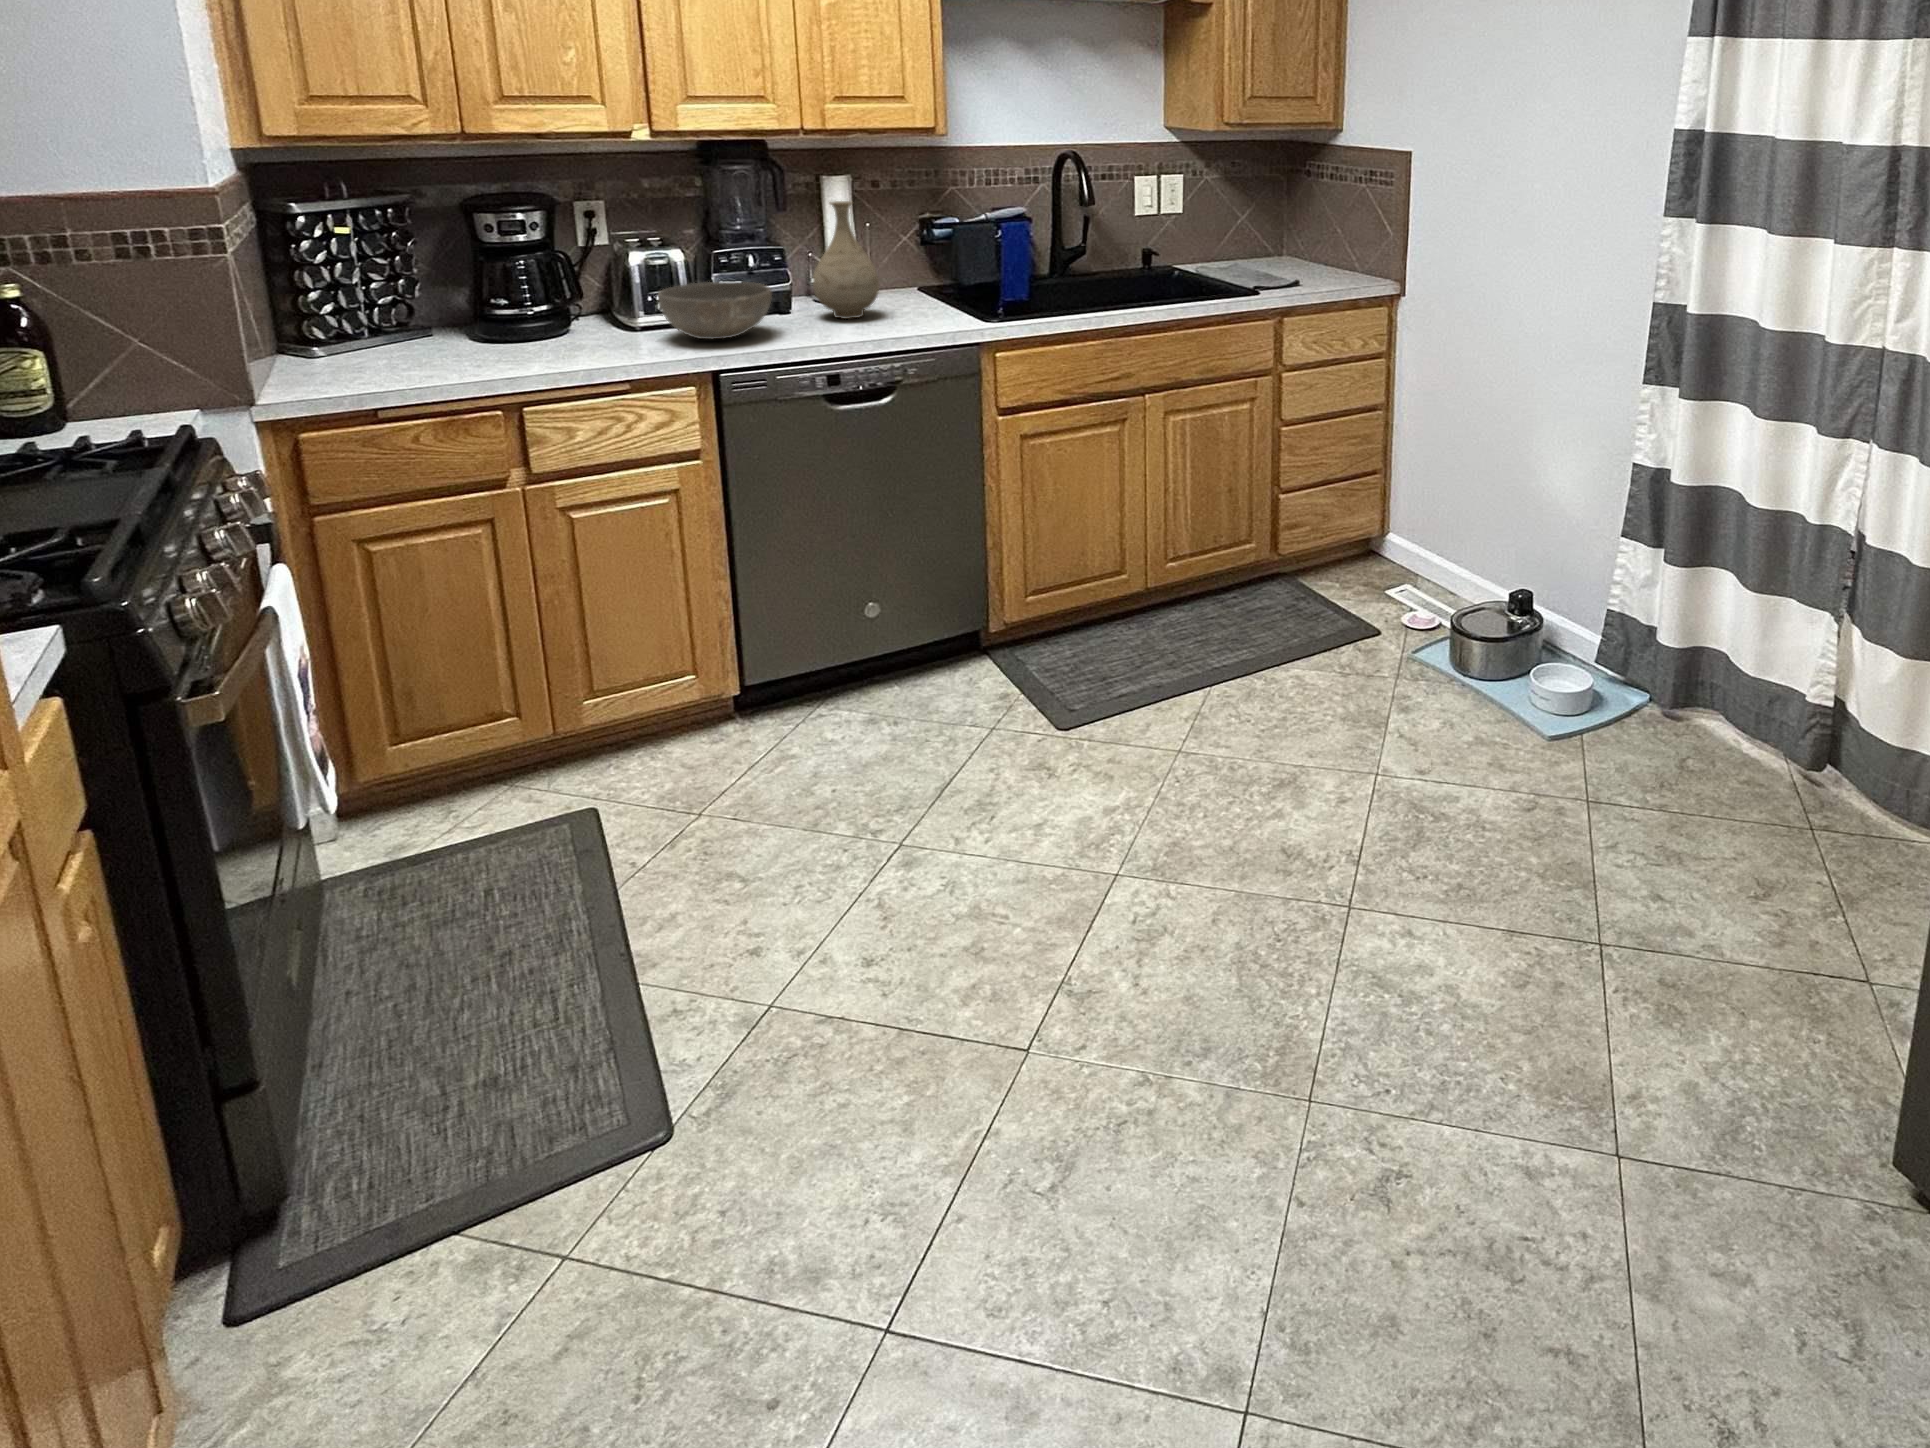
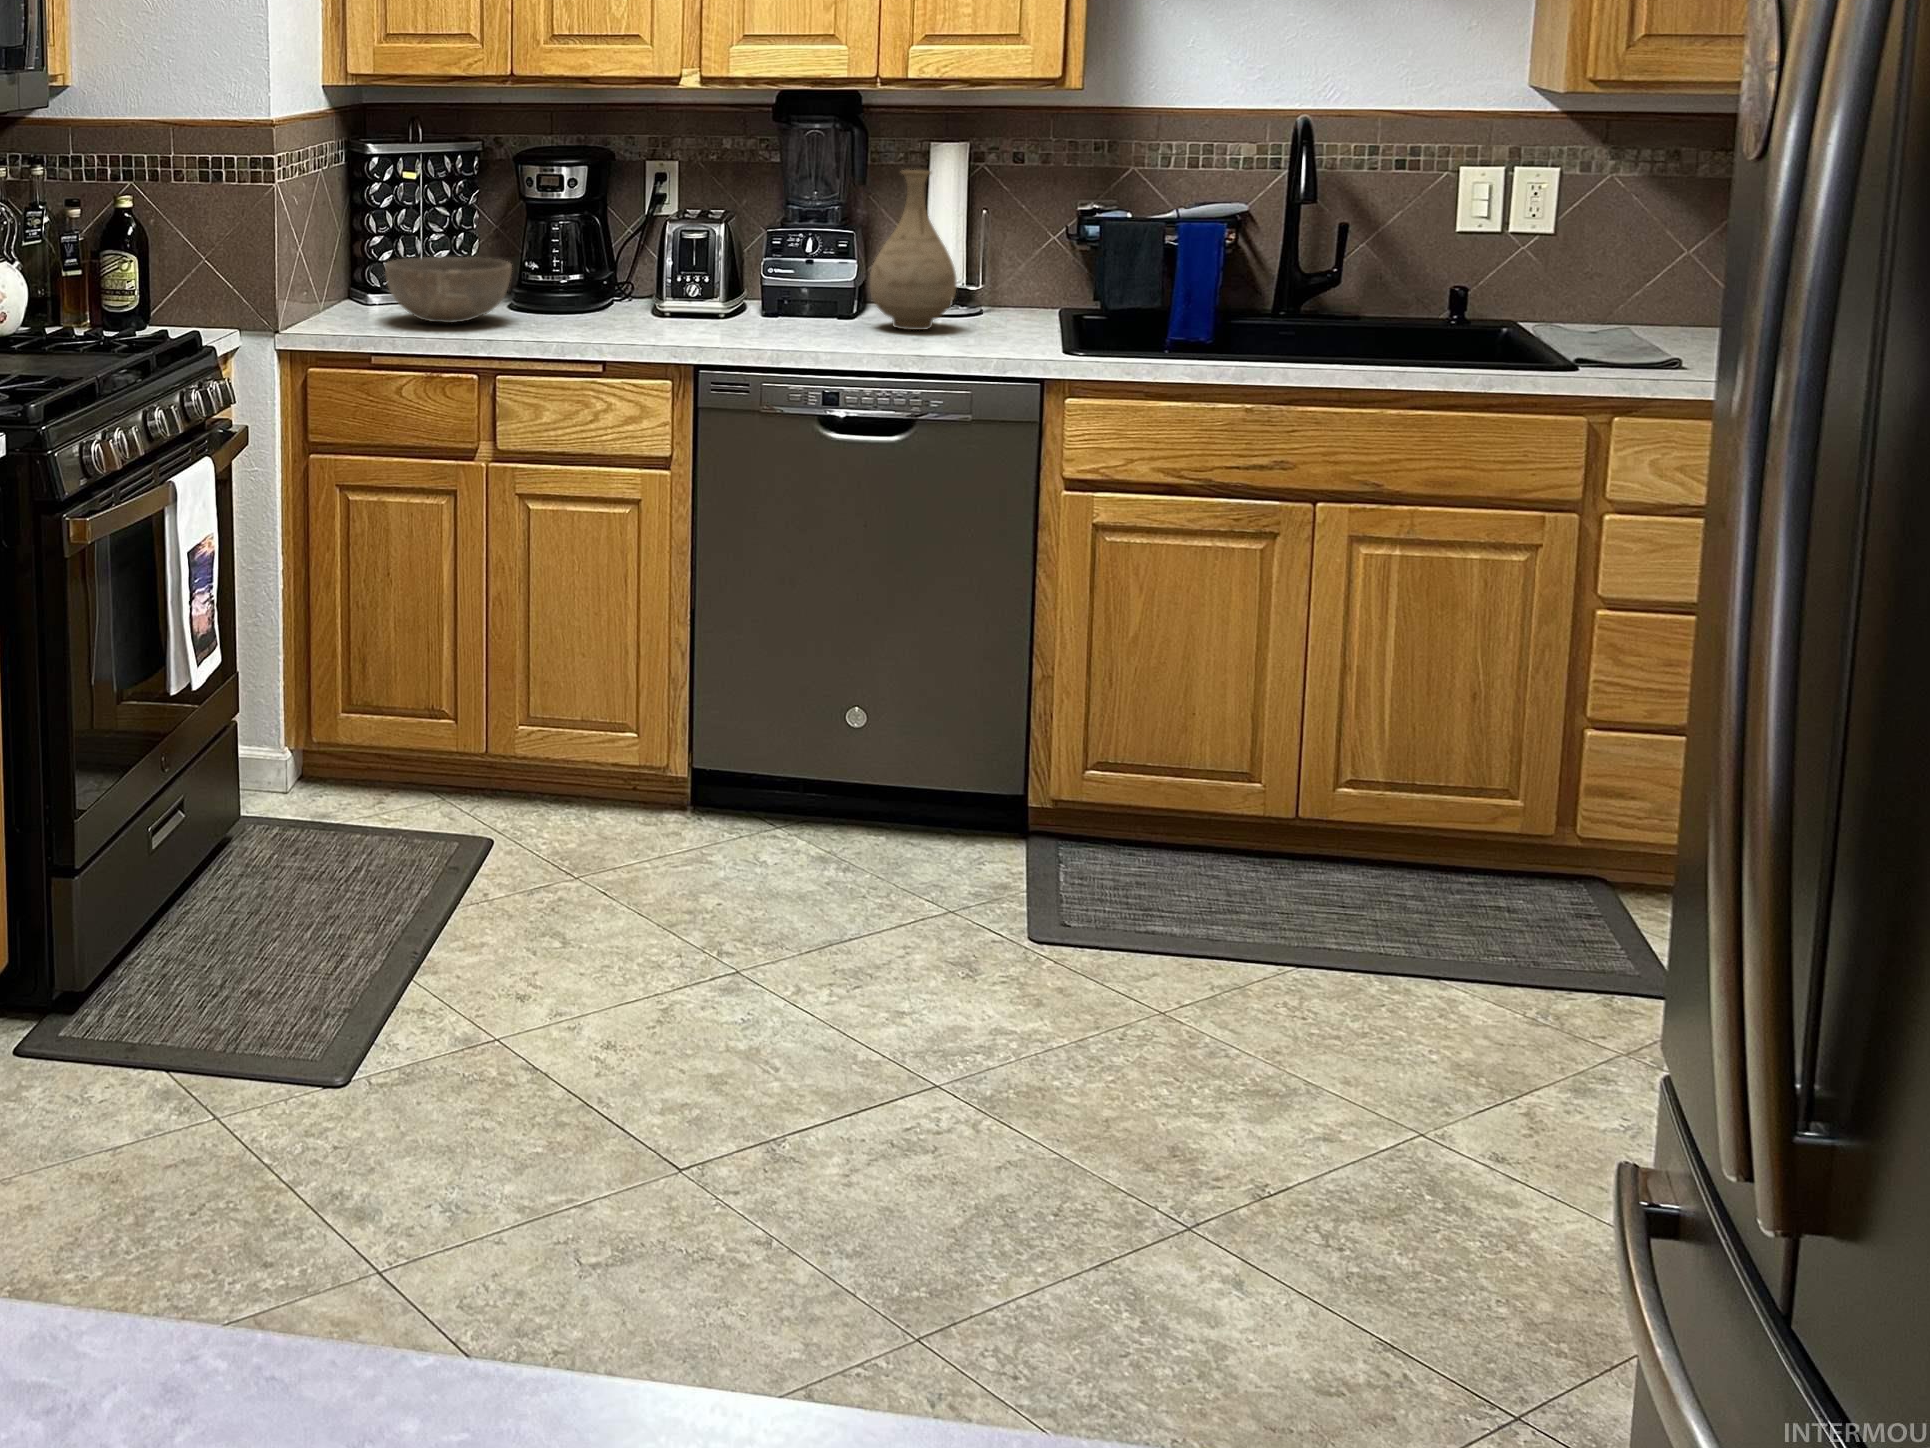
bowl: present [658,281,772,339] -> present [385,257,512,323]

